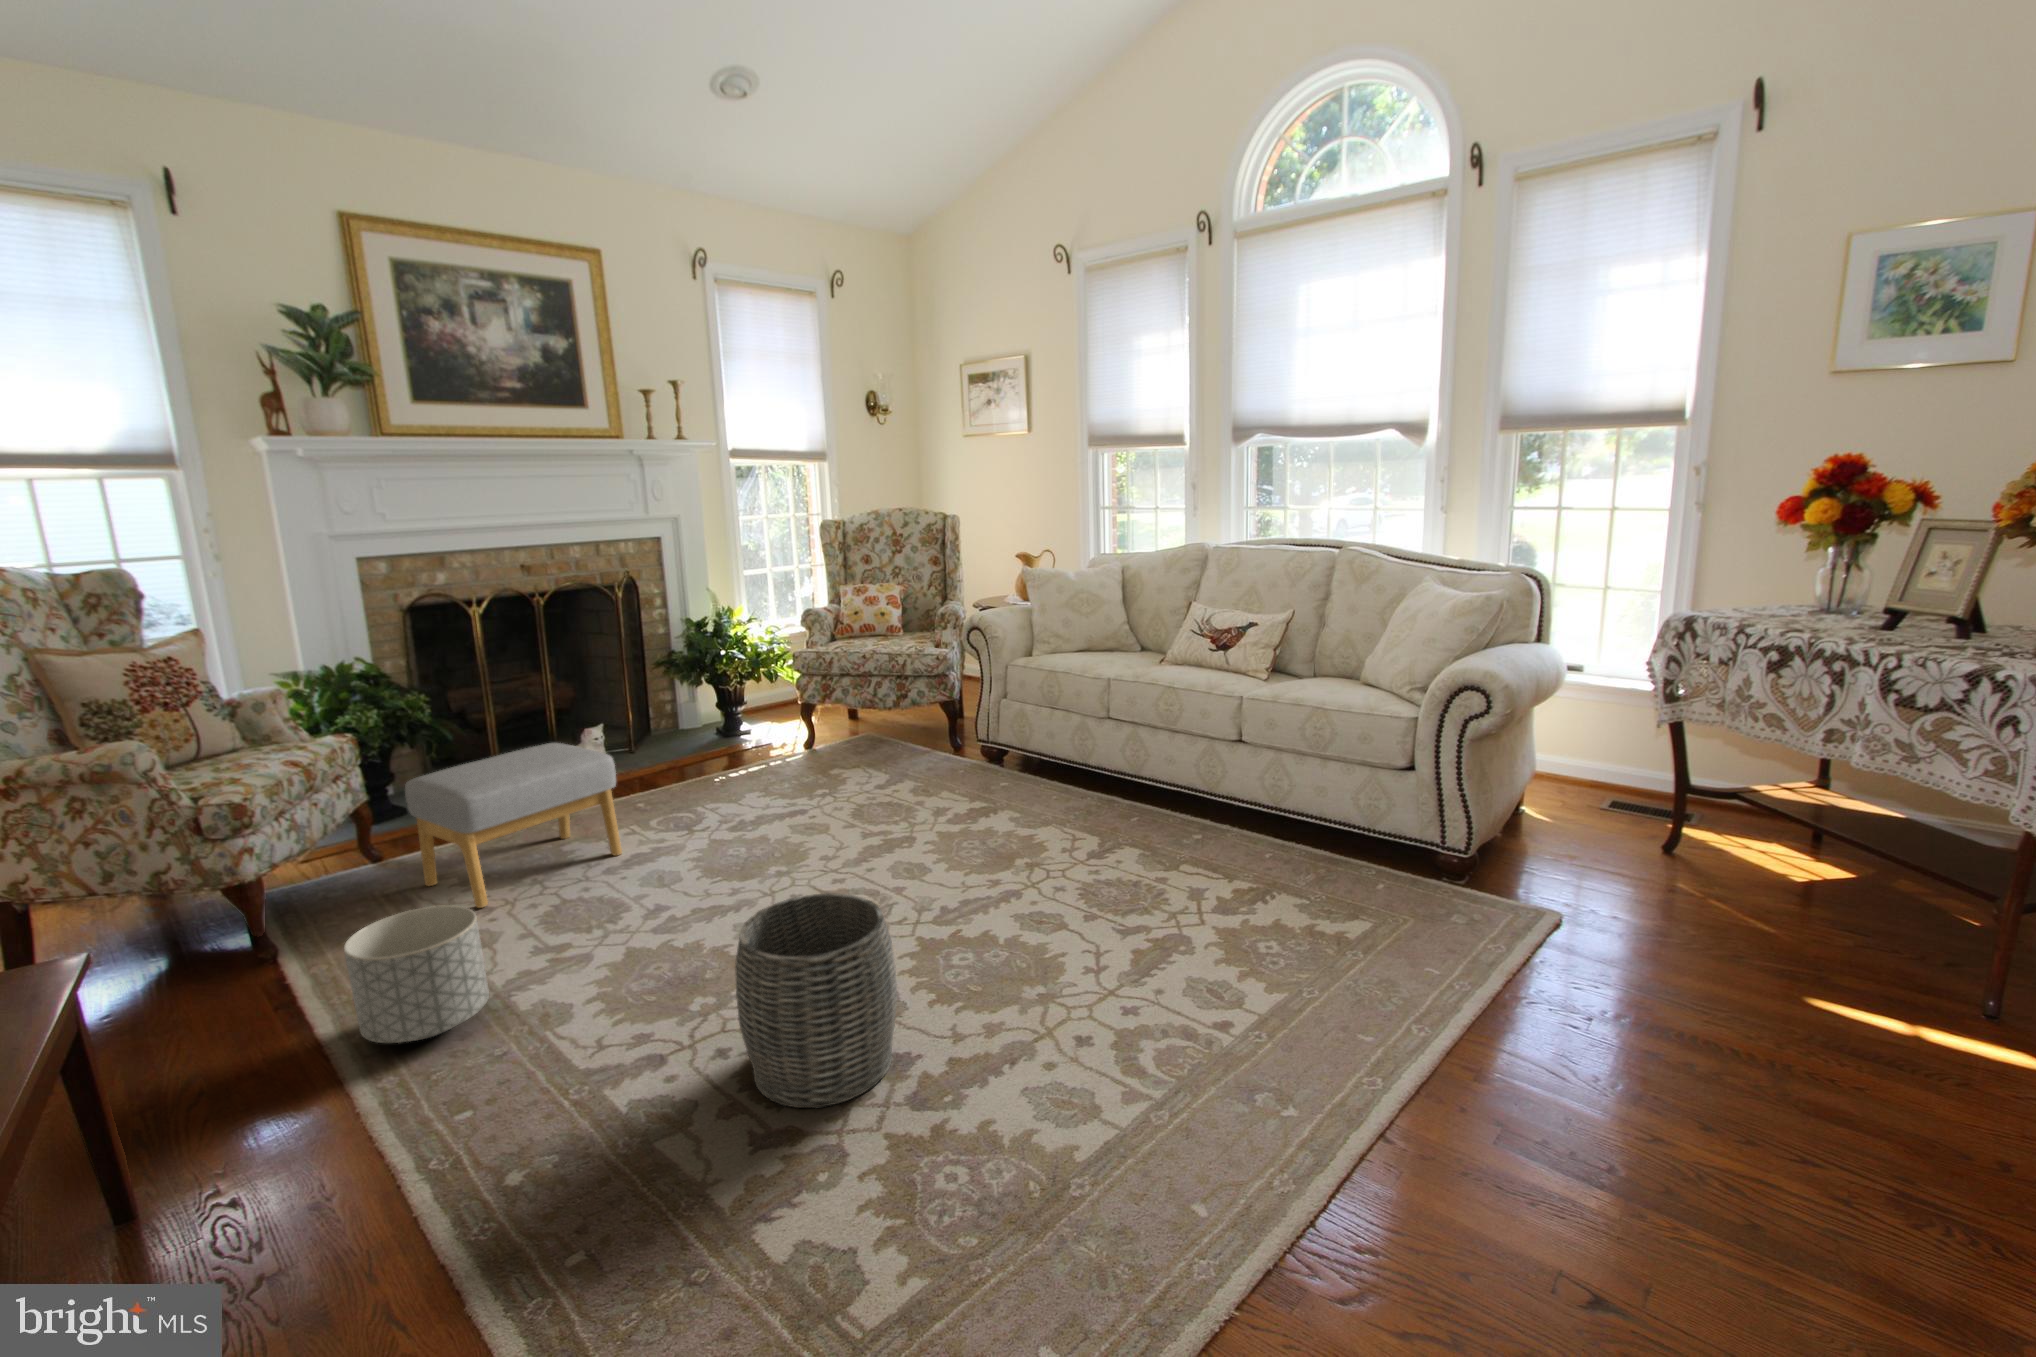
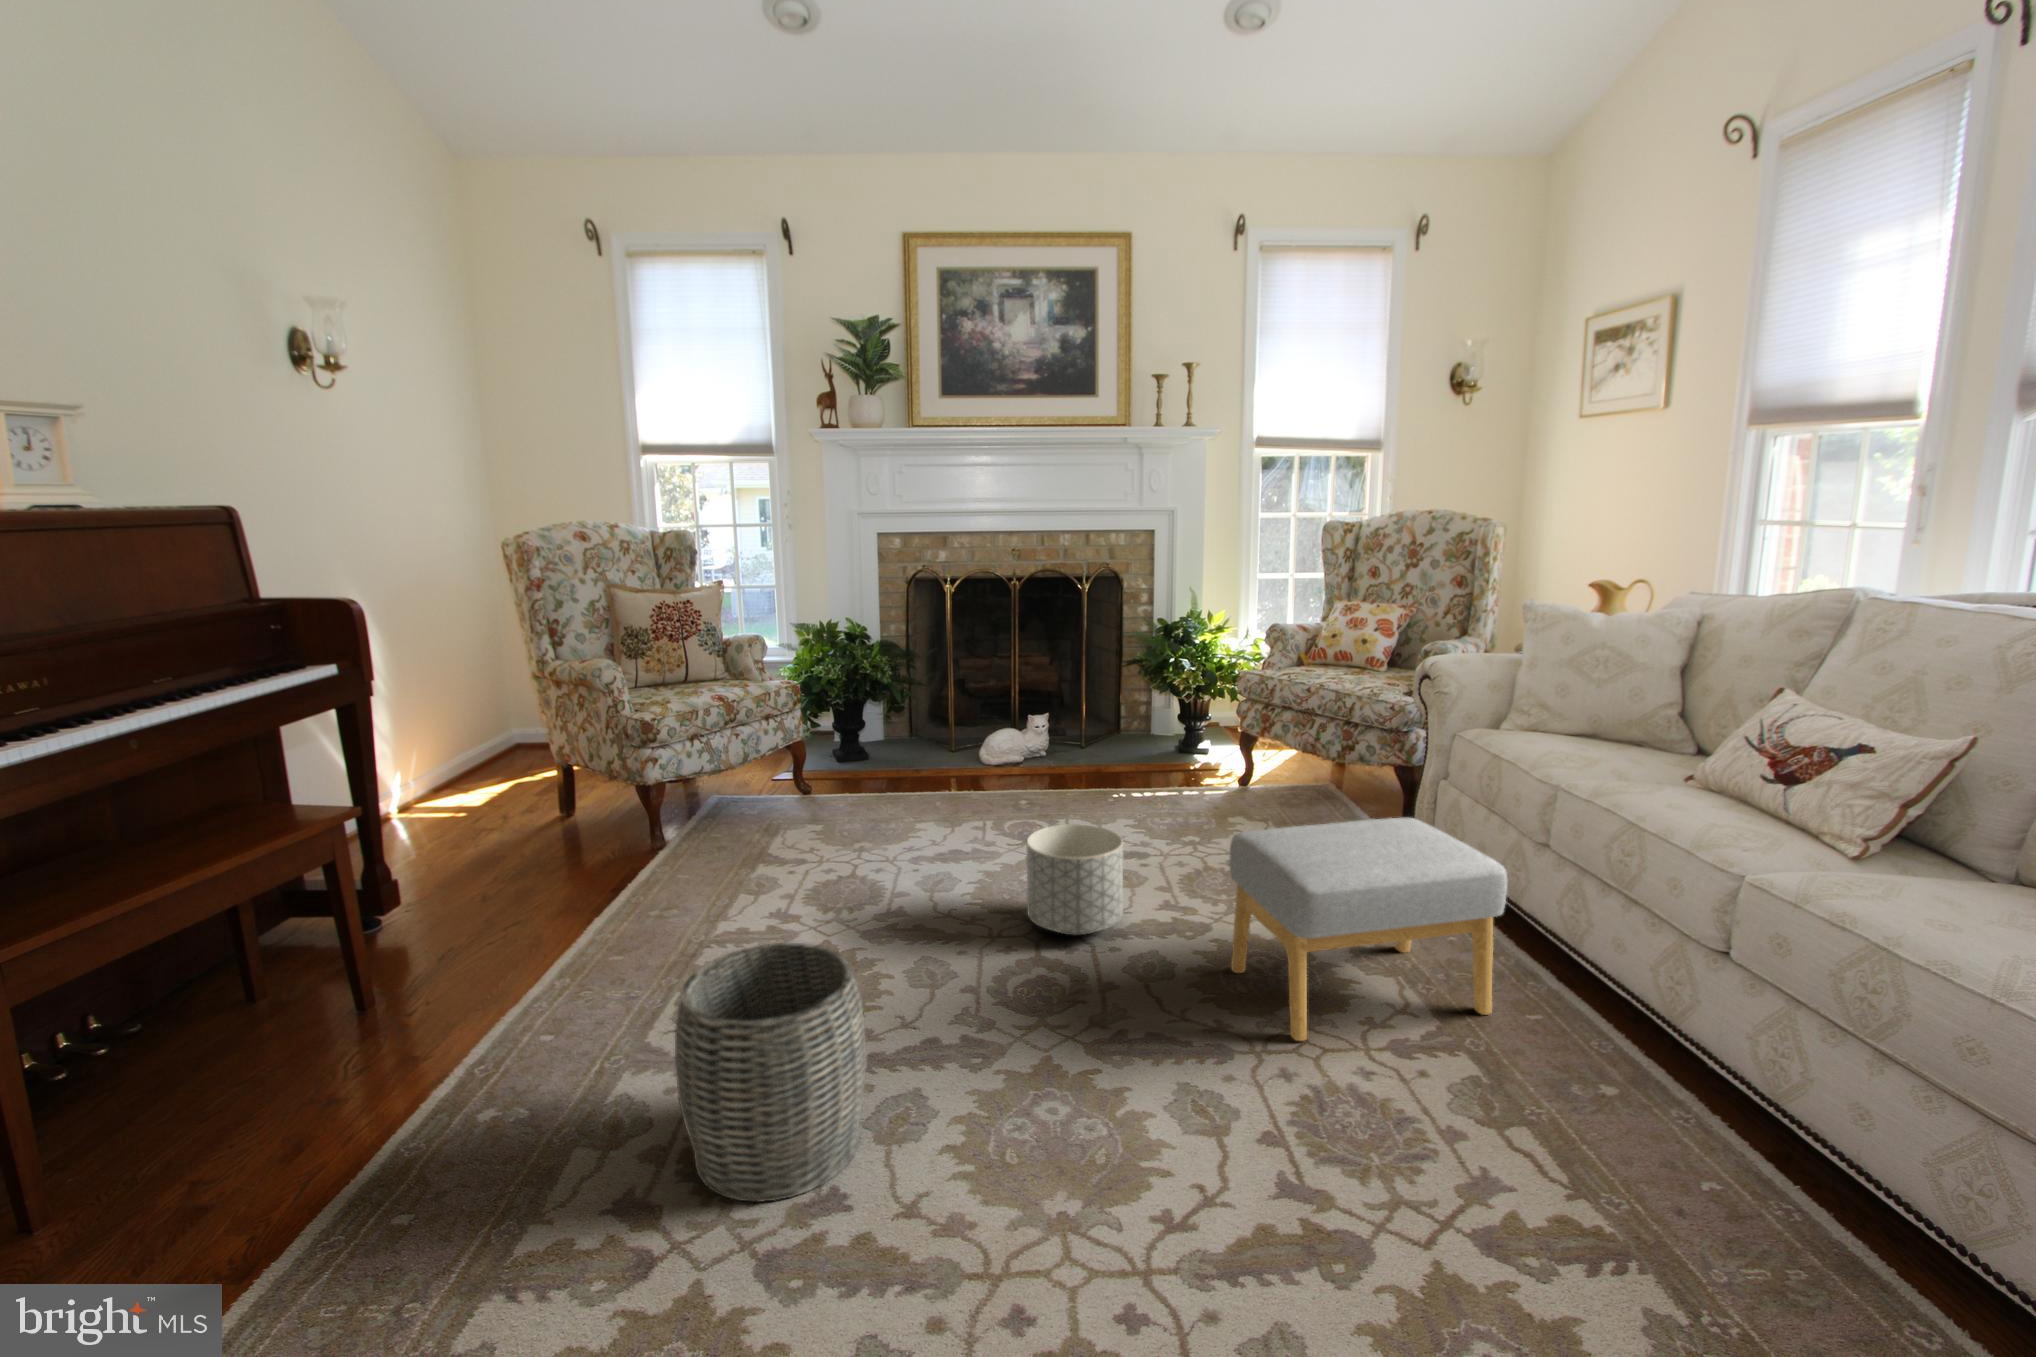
footstool: present [405,743,622,908] -> present [1229,818,1507,1041]
planter: present [344,905,489,1043] -> present [1027,824,1123,935]

